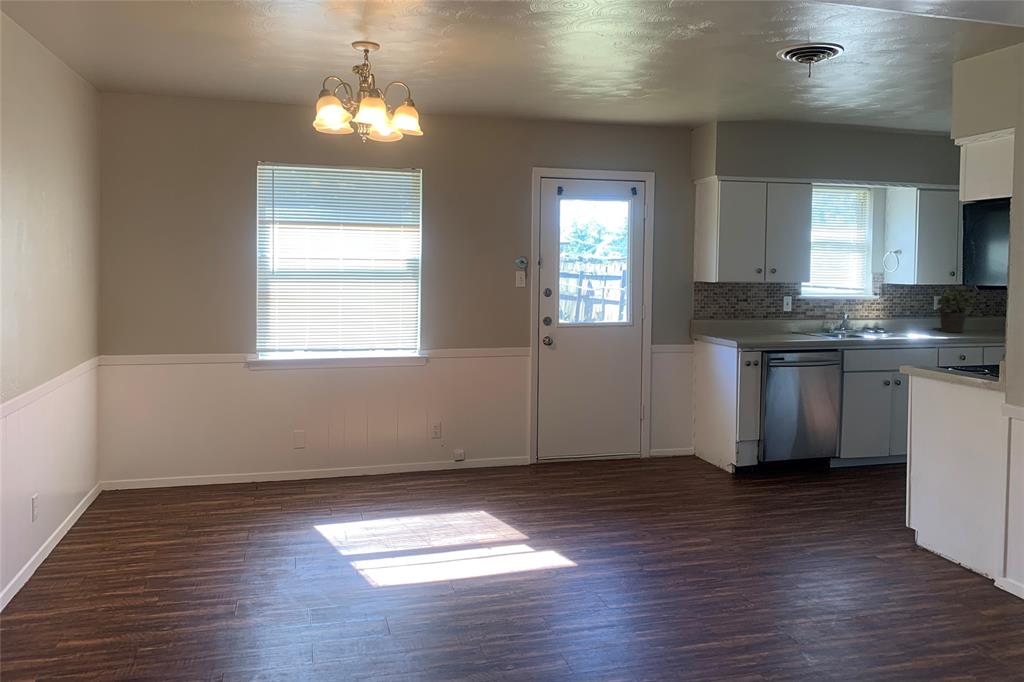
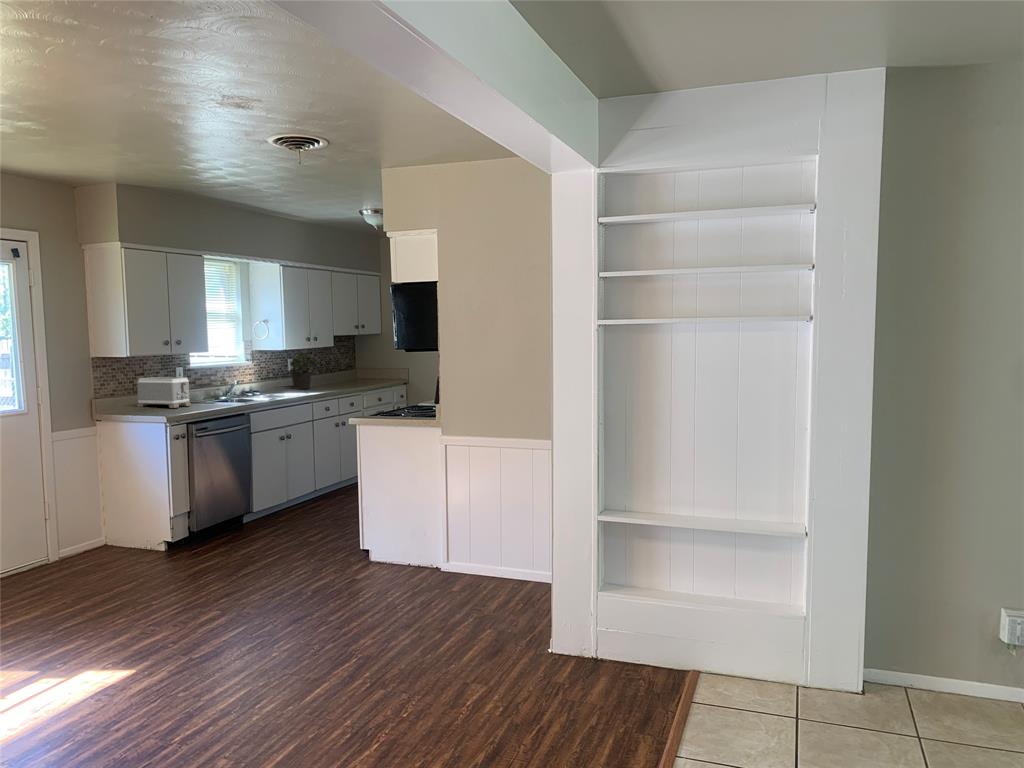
toaster: none [736,305,785,336] -> present [137,377,191,408]

